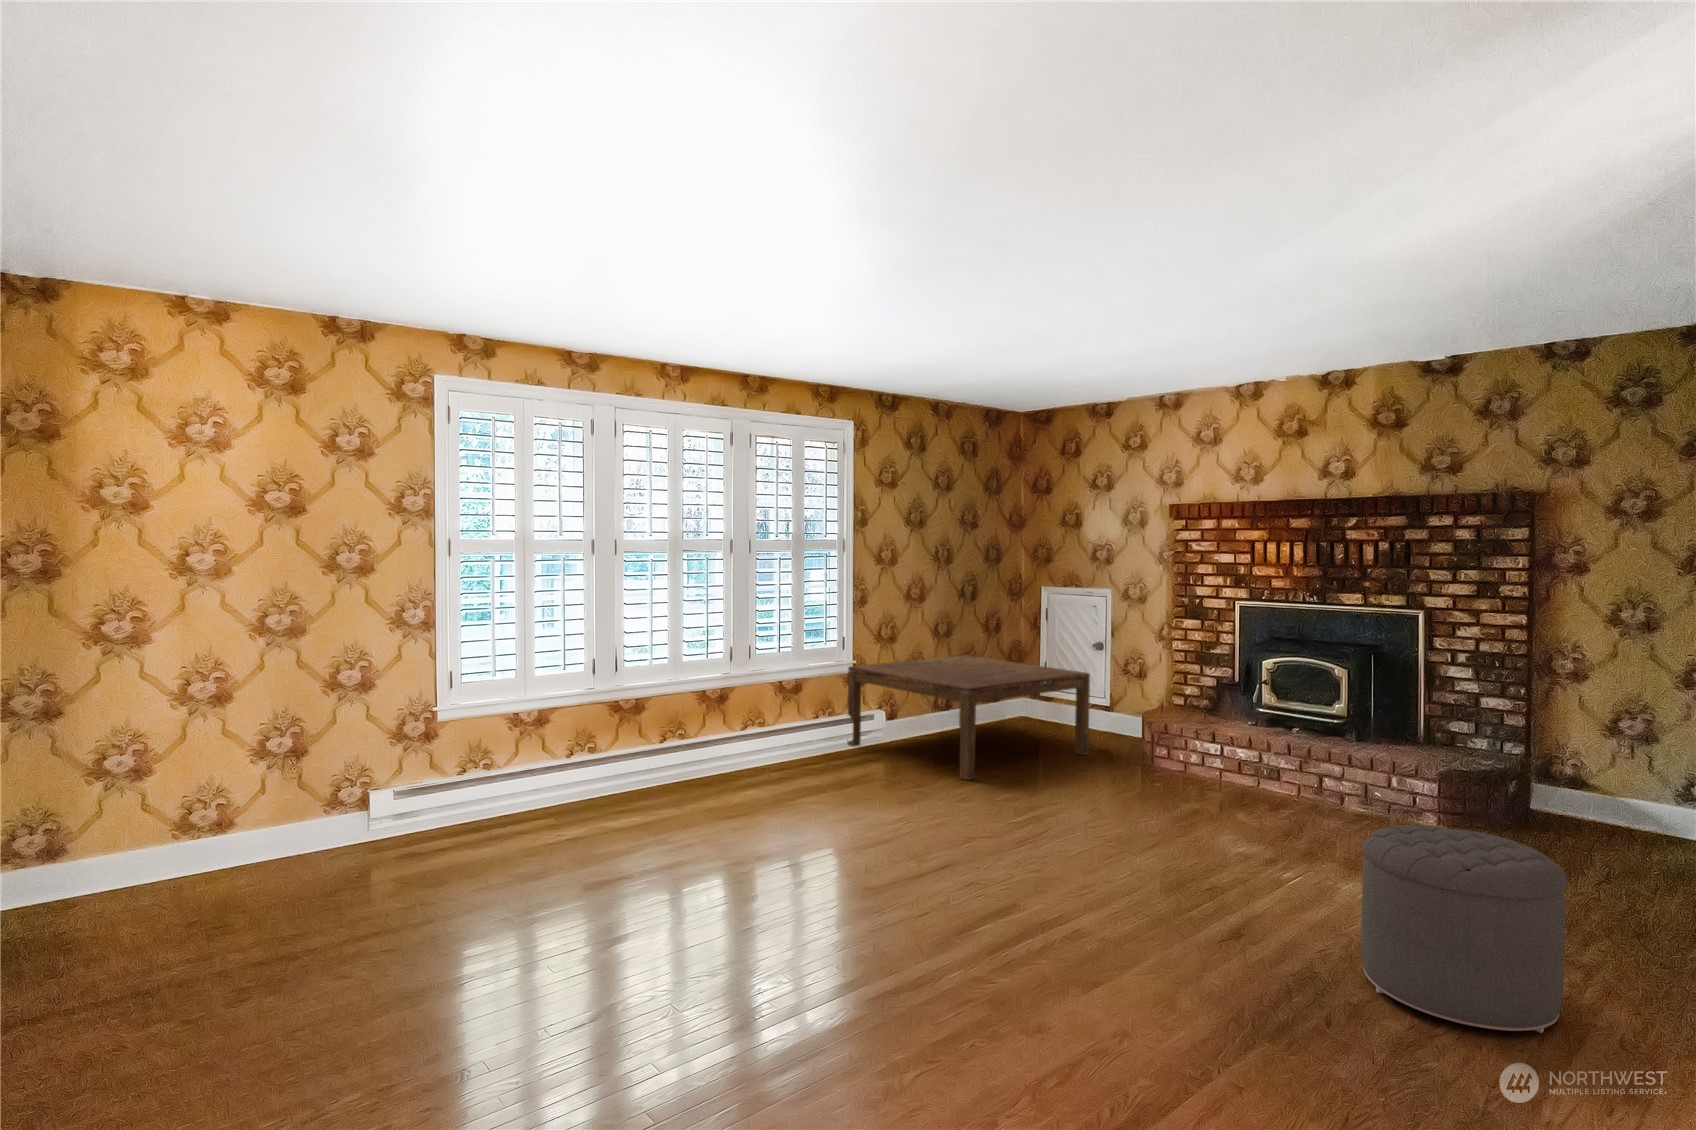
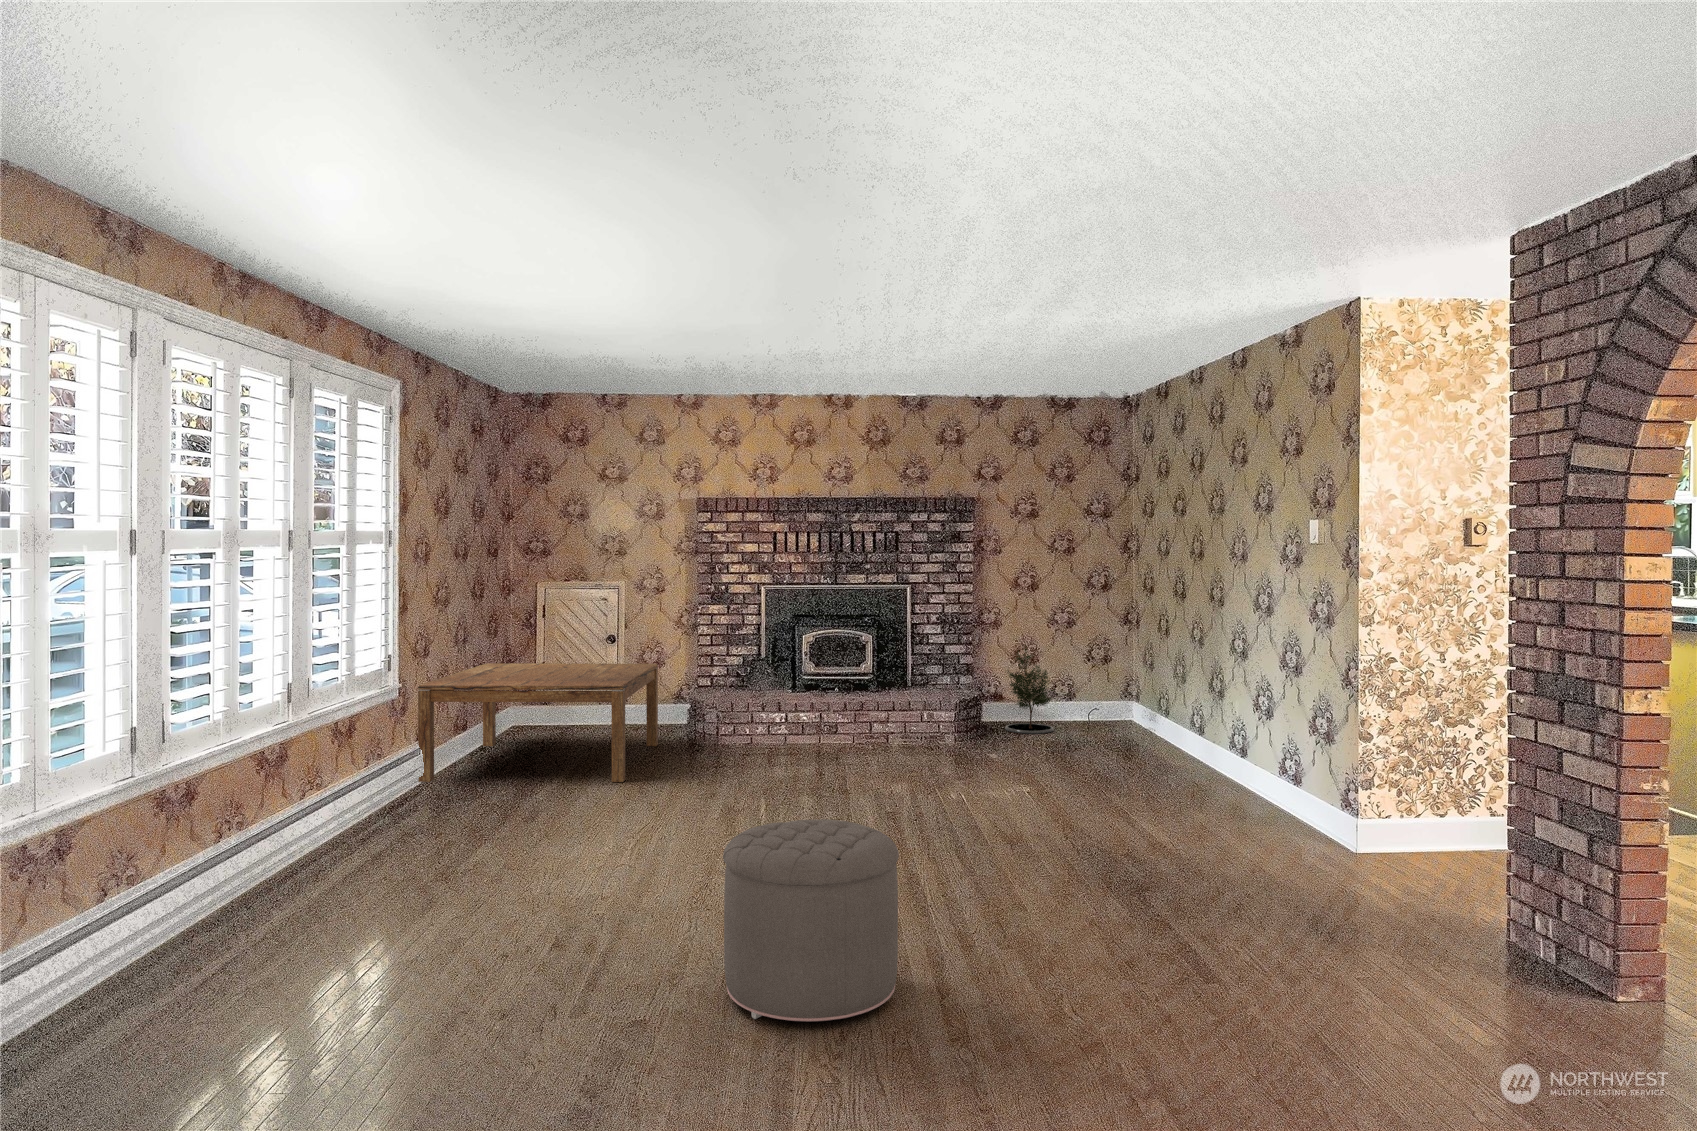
potted tree: none [1565,709,1671,851] -> present [1005,648,1054,734]
ottoman: present [1361,825,1567,1033] -> present [723,819,899,1021]

